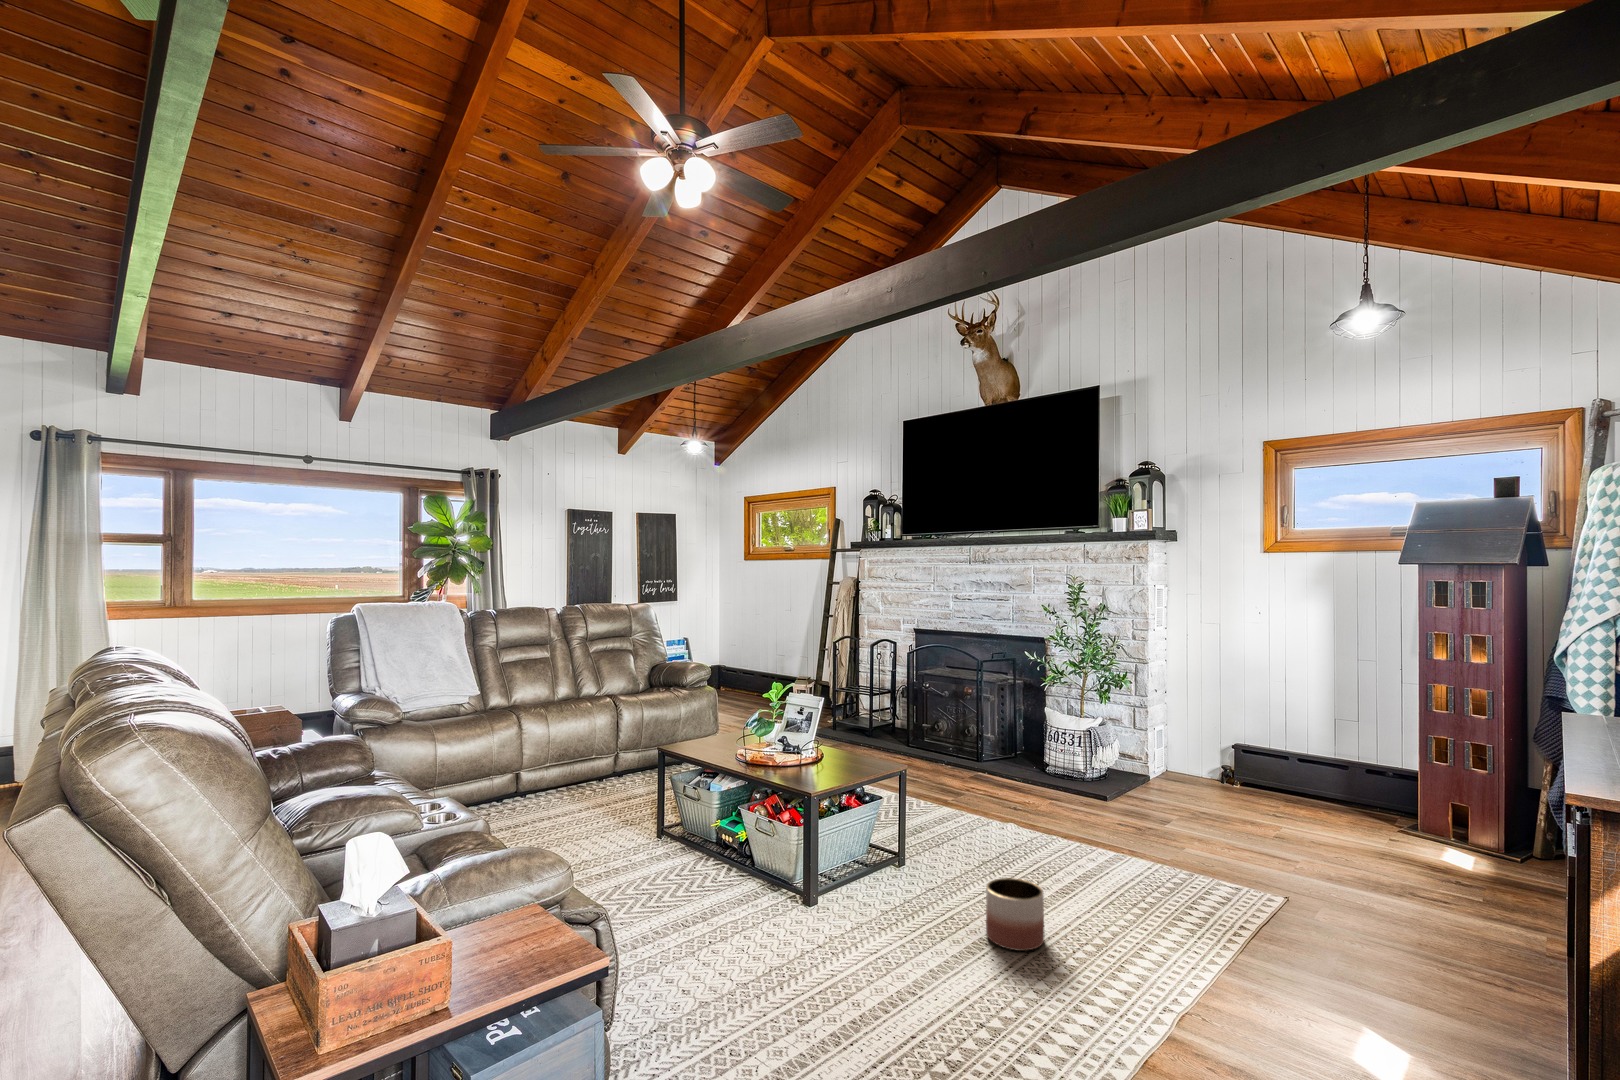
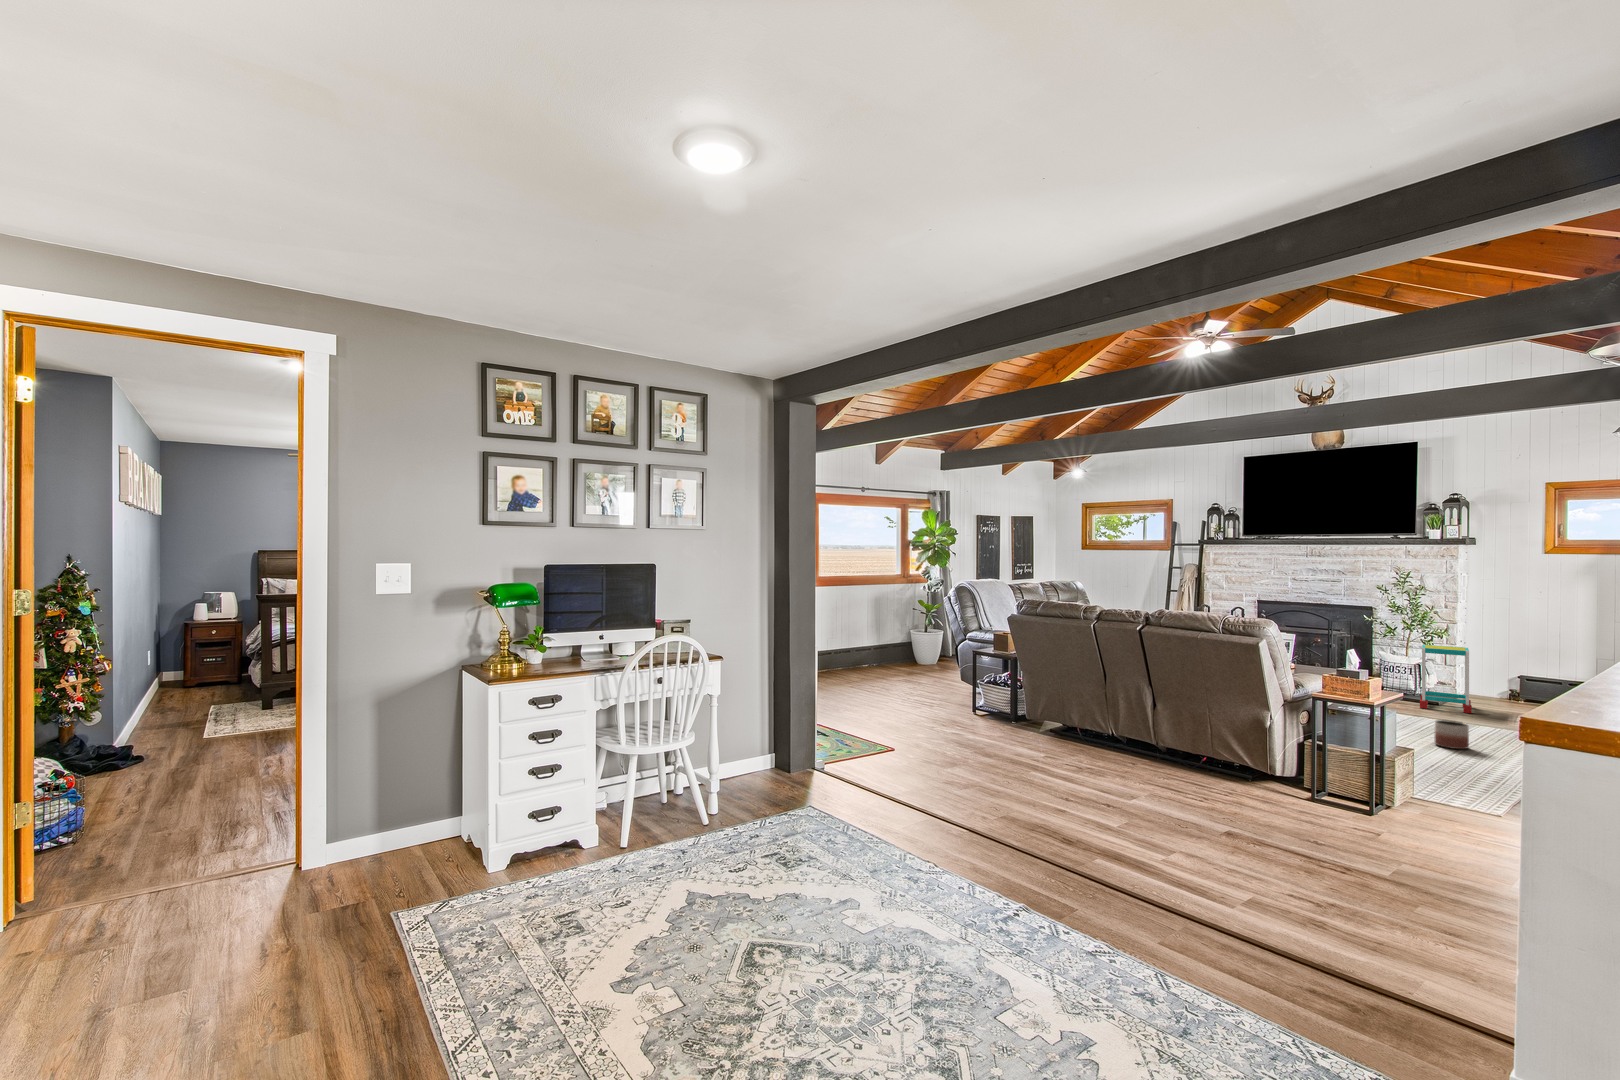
side table: none [1068,700,1151,821] -> present [1420,645,1472,713]

